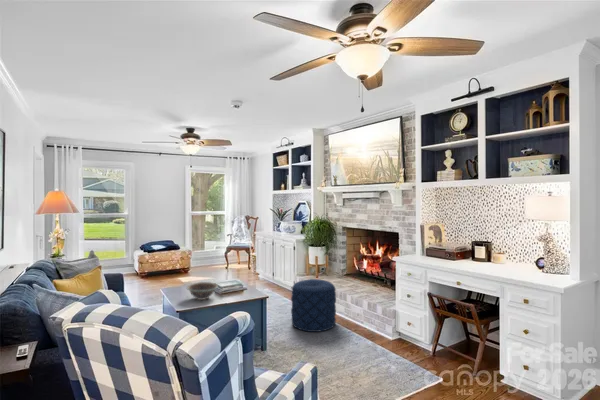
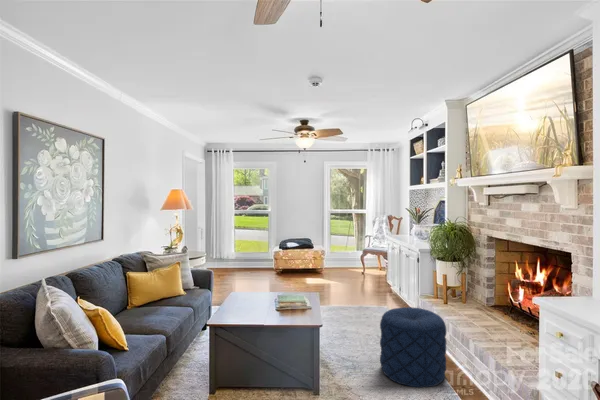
decorative bowl: present [187,282,218,300] -> none [234,294,271,316]

